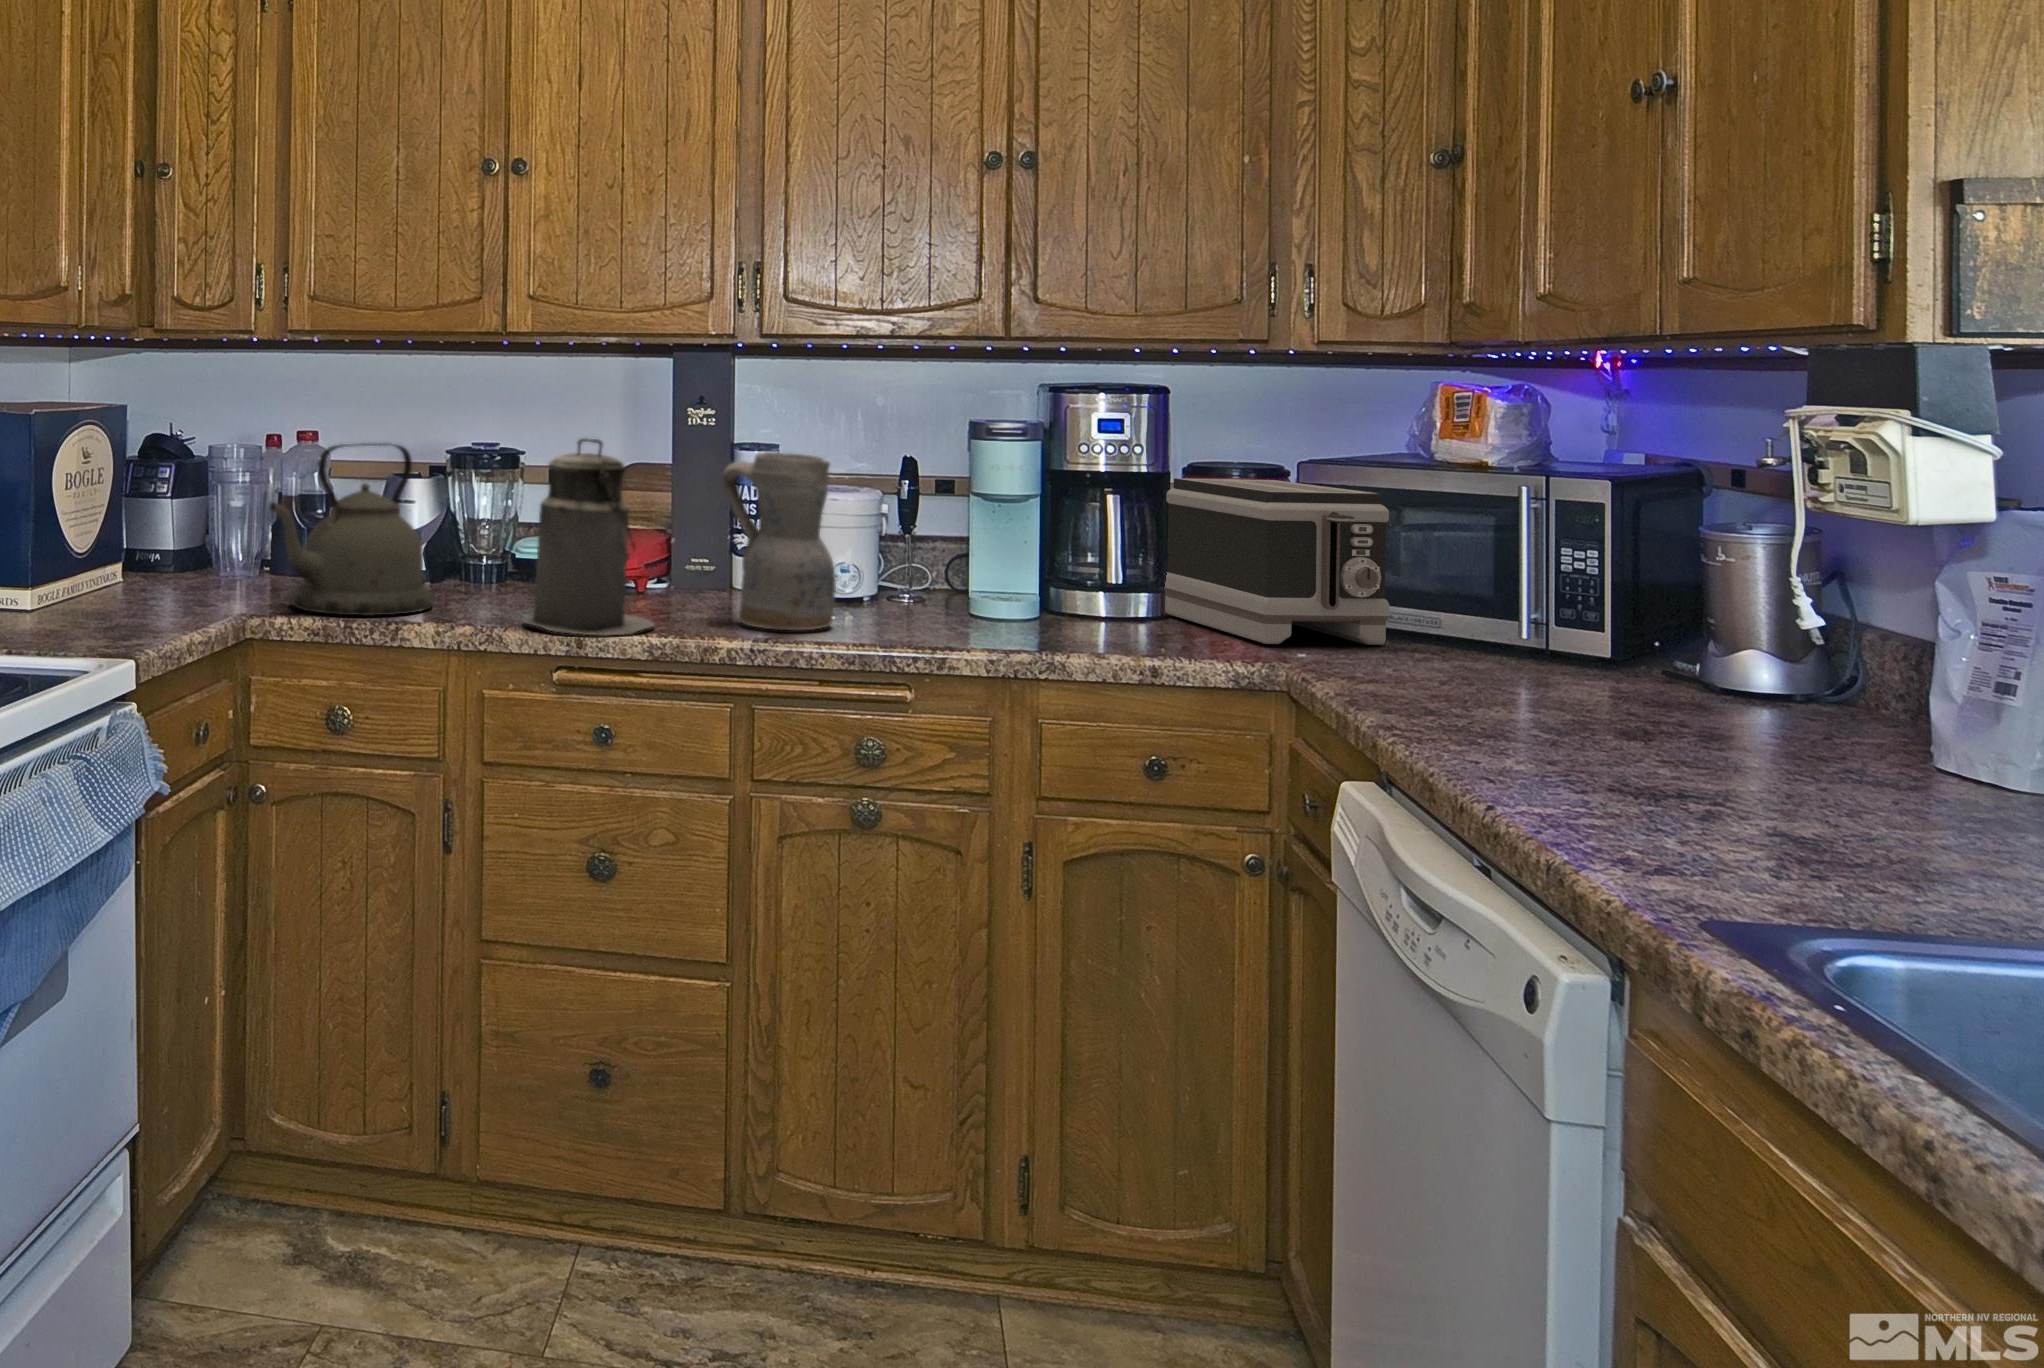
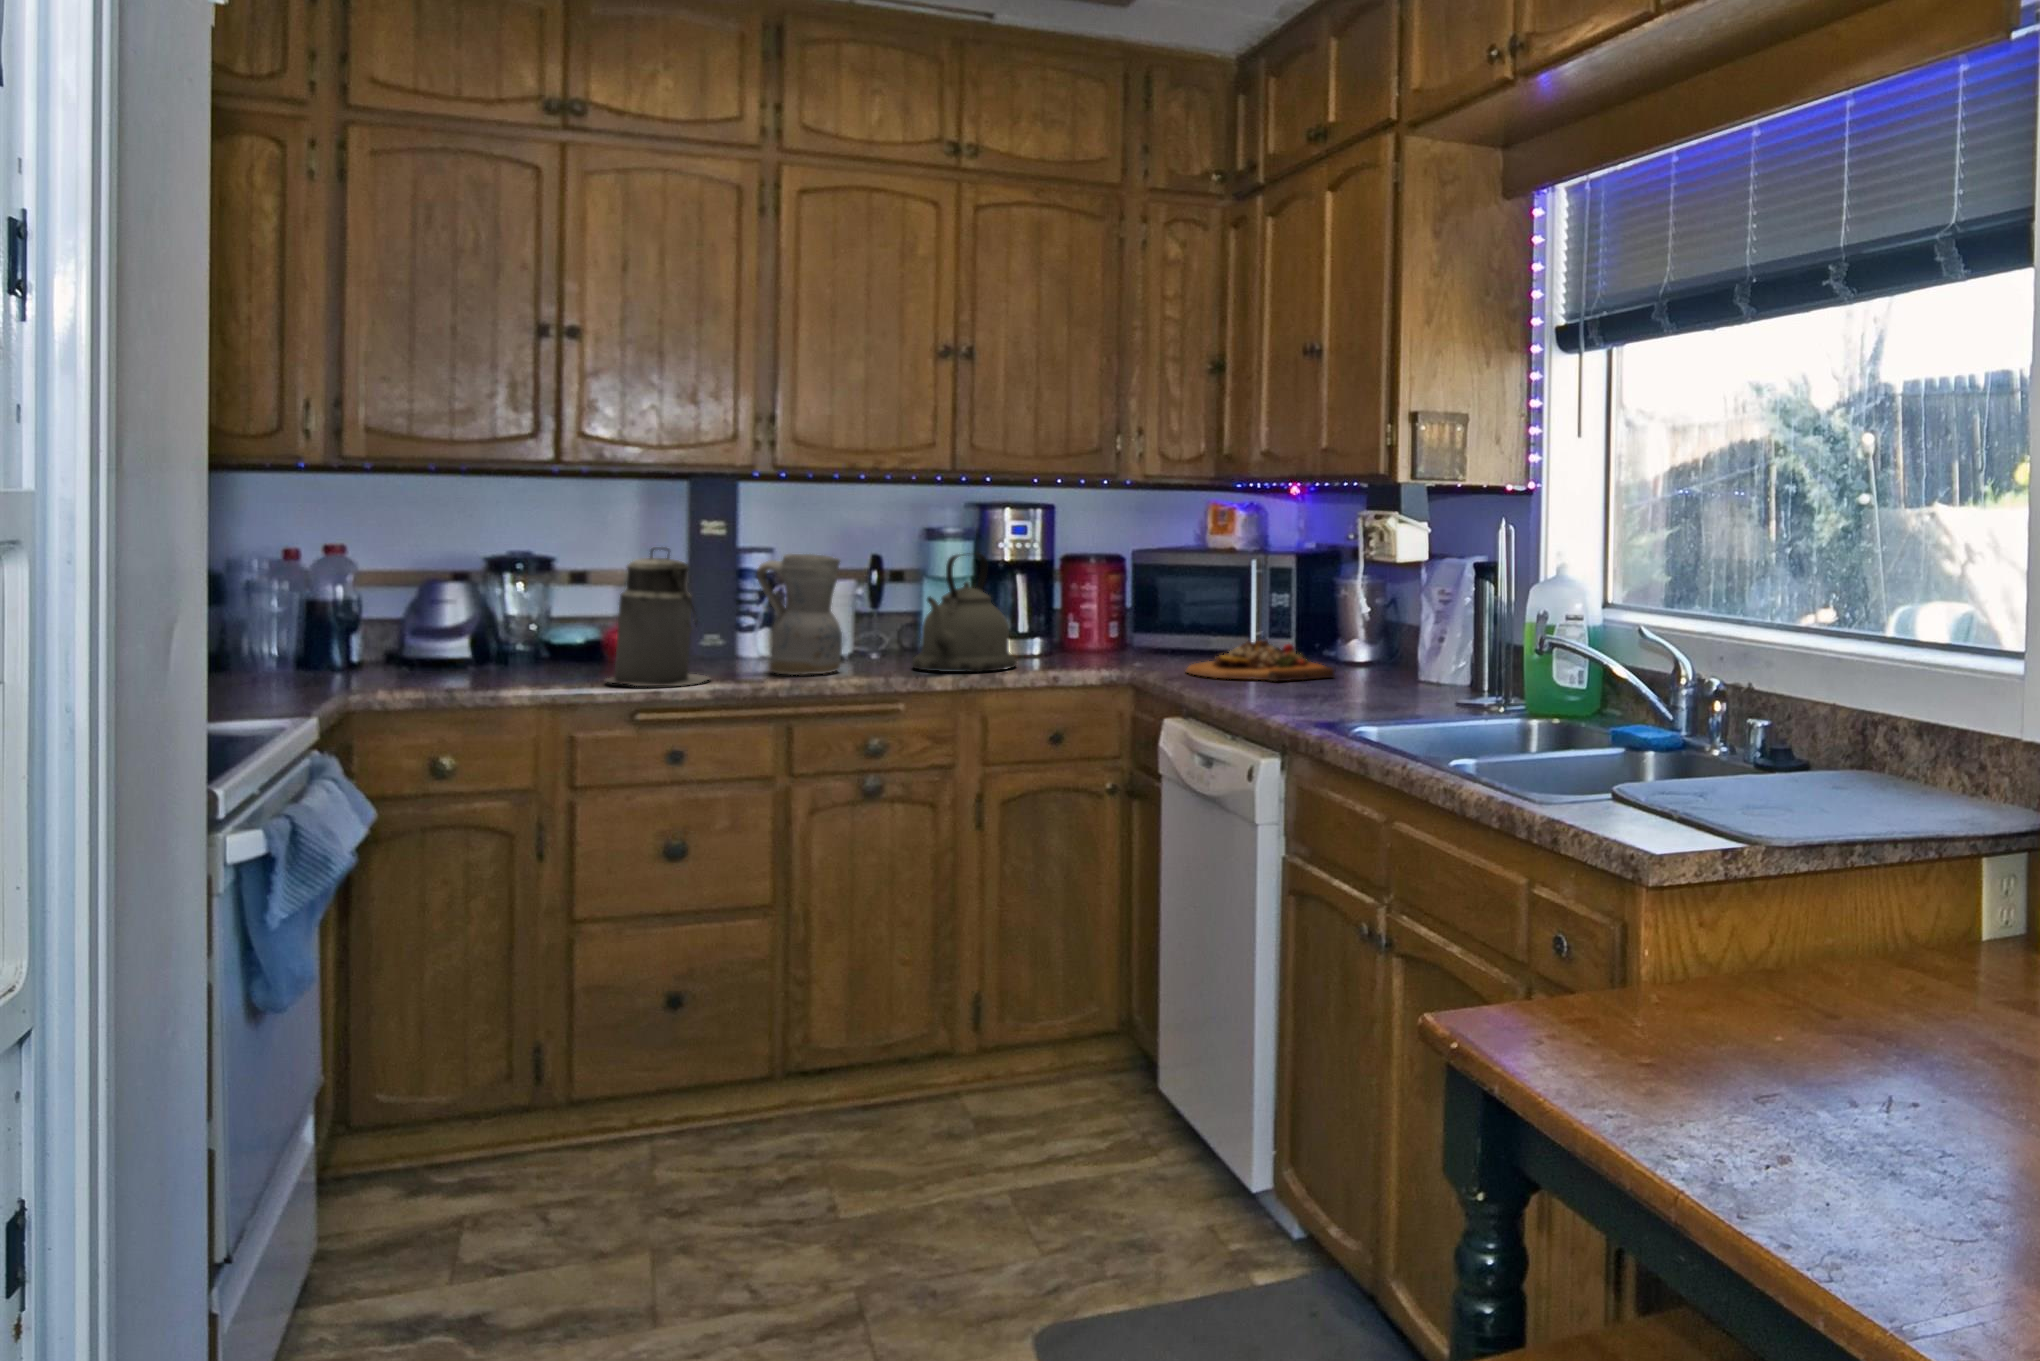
kettle: present [270,444,434,615] -> present [912,553,1017,672]
toaster: present [1163,478,1390,645] -> none [1050,563,1184,661]
cutting board: none [1391,629,1715,721] -> present [1186,641,1334,681]

